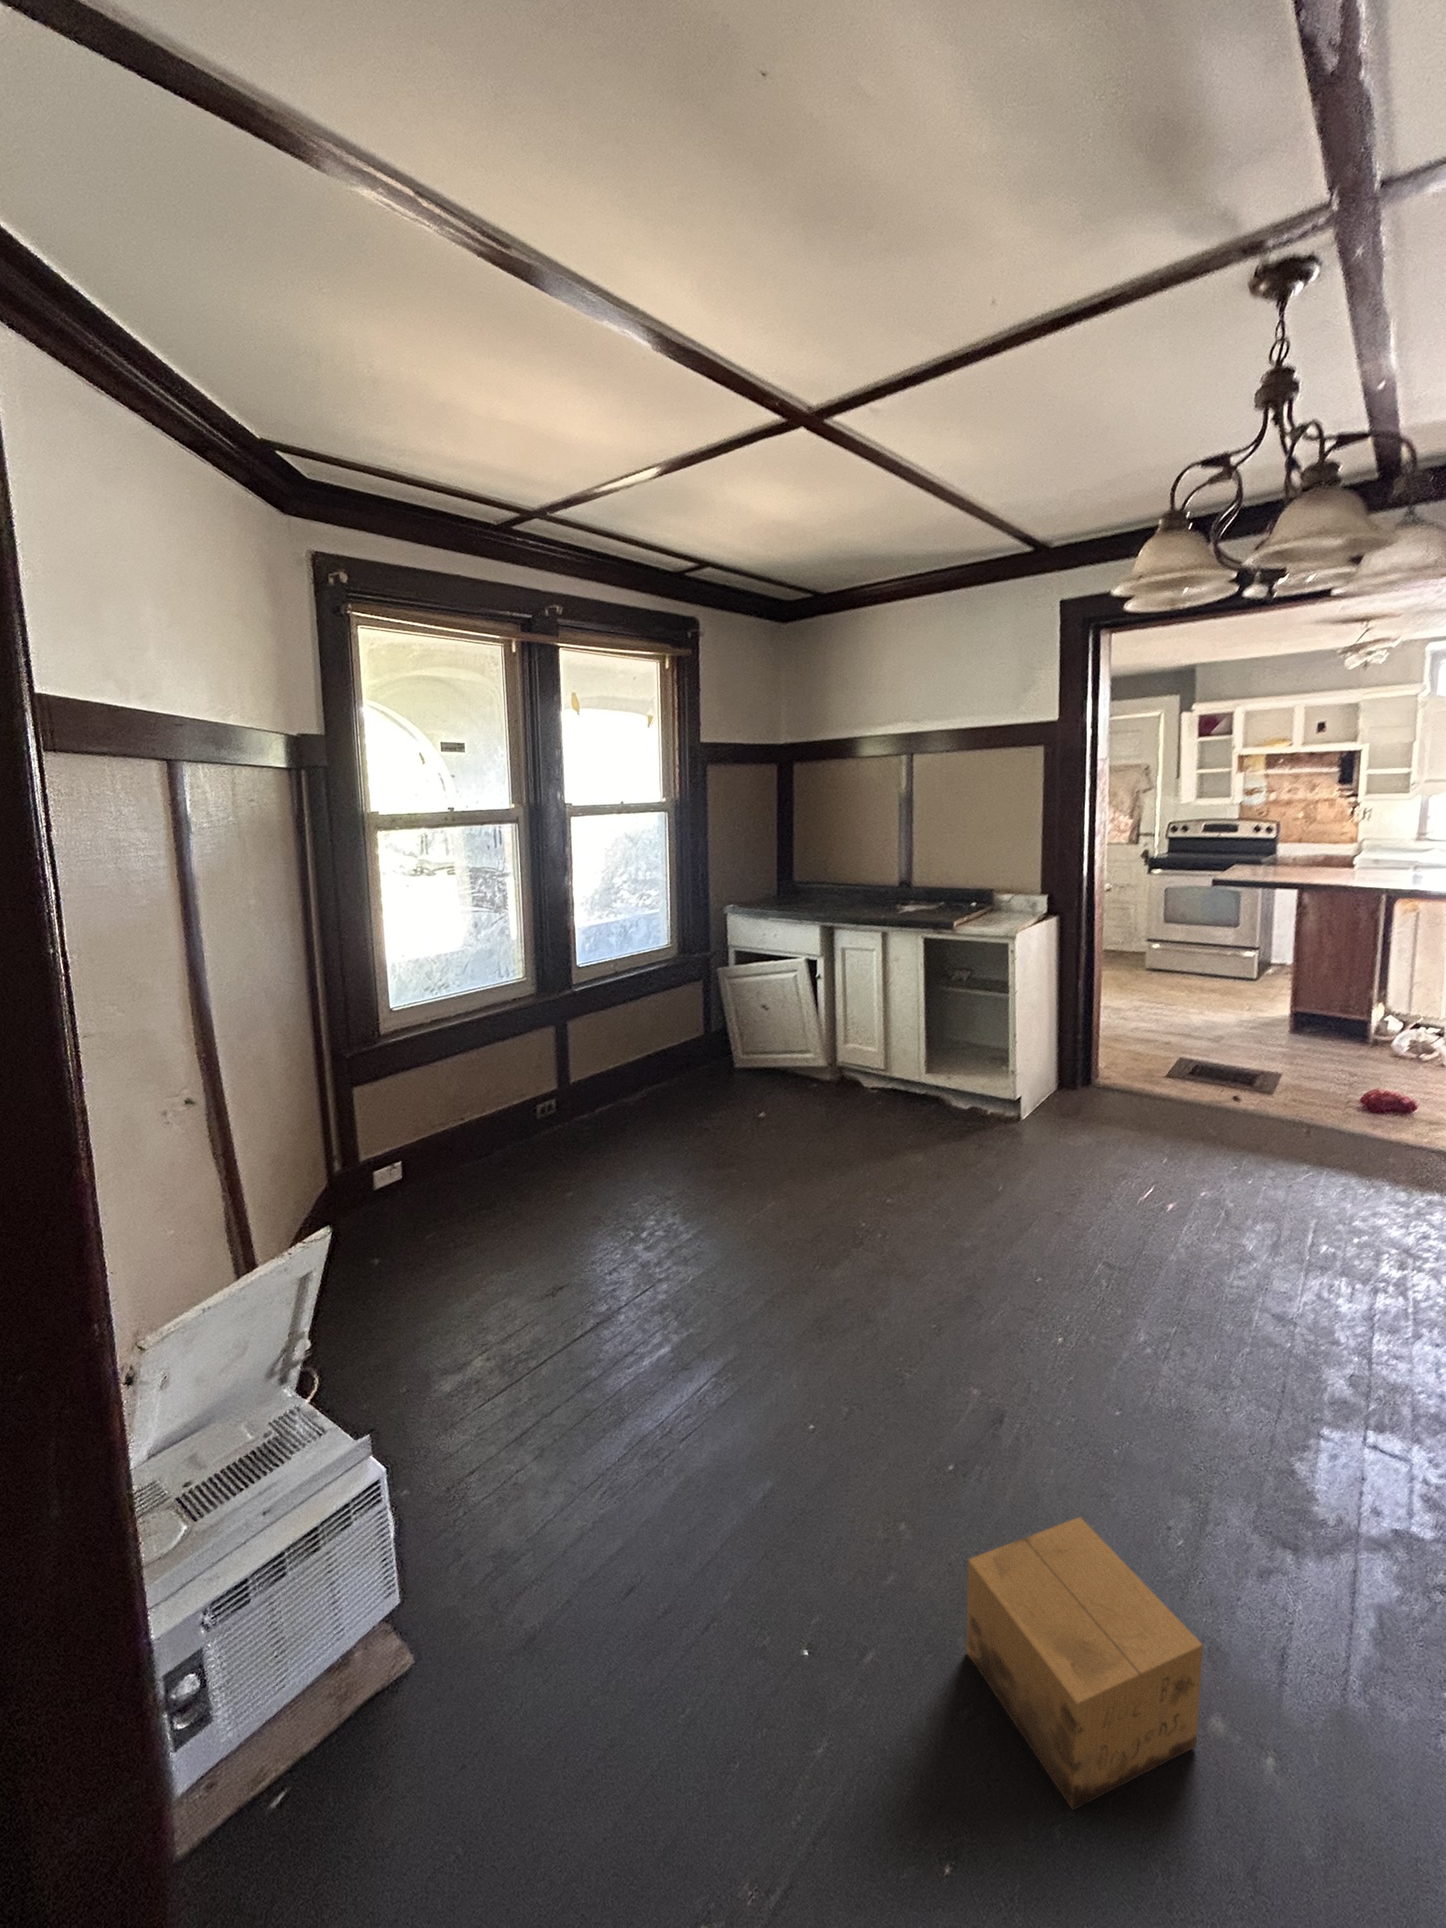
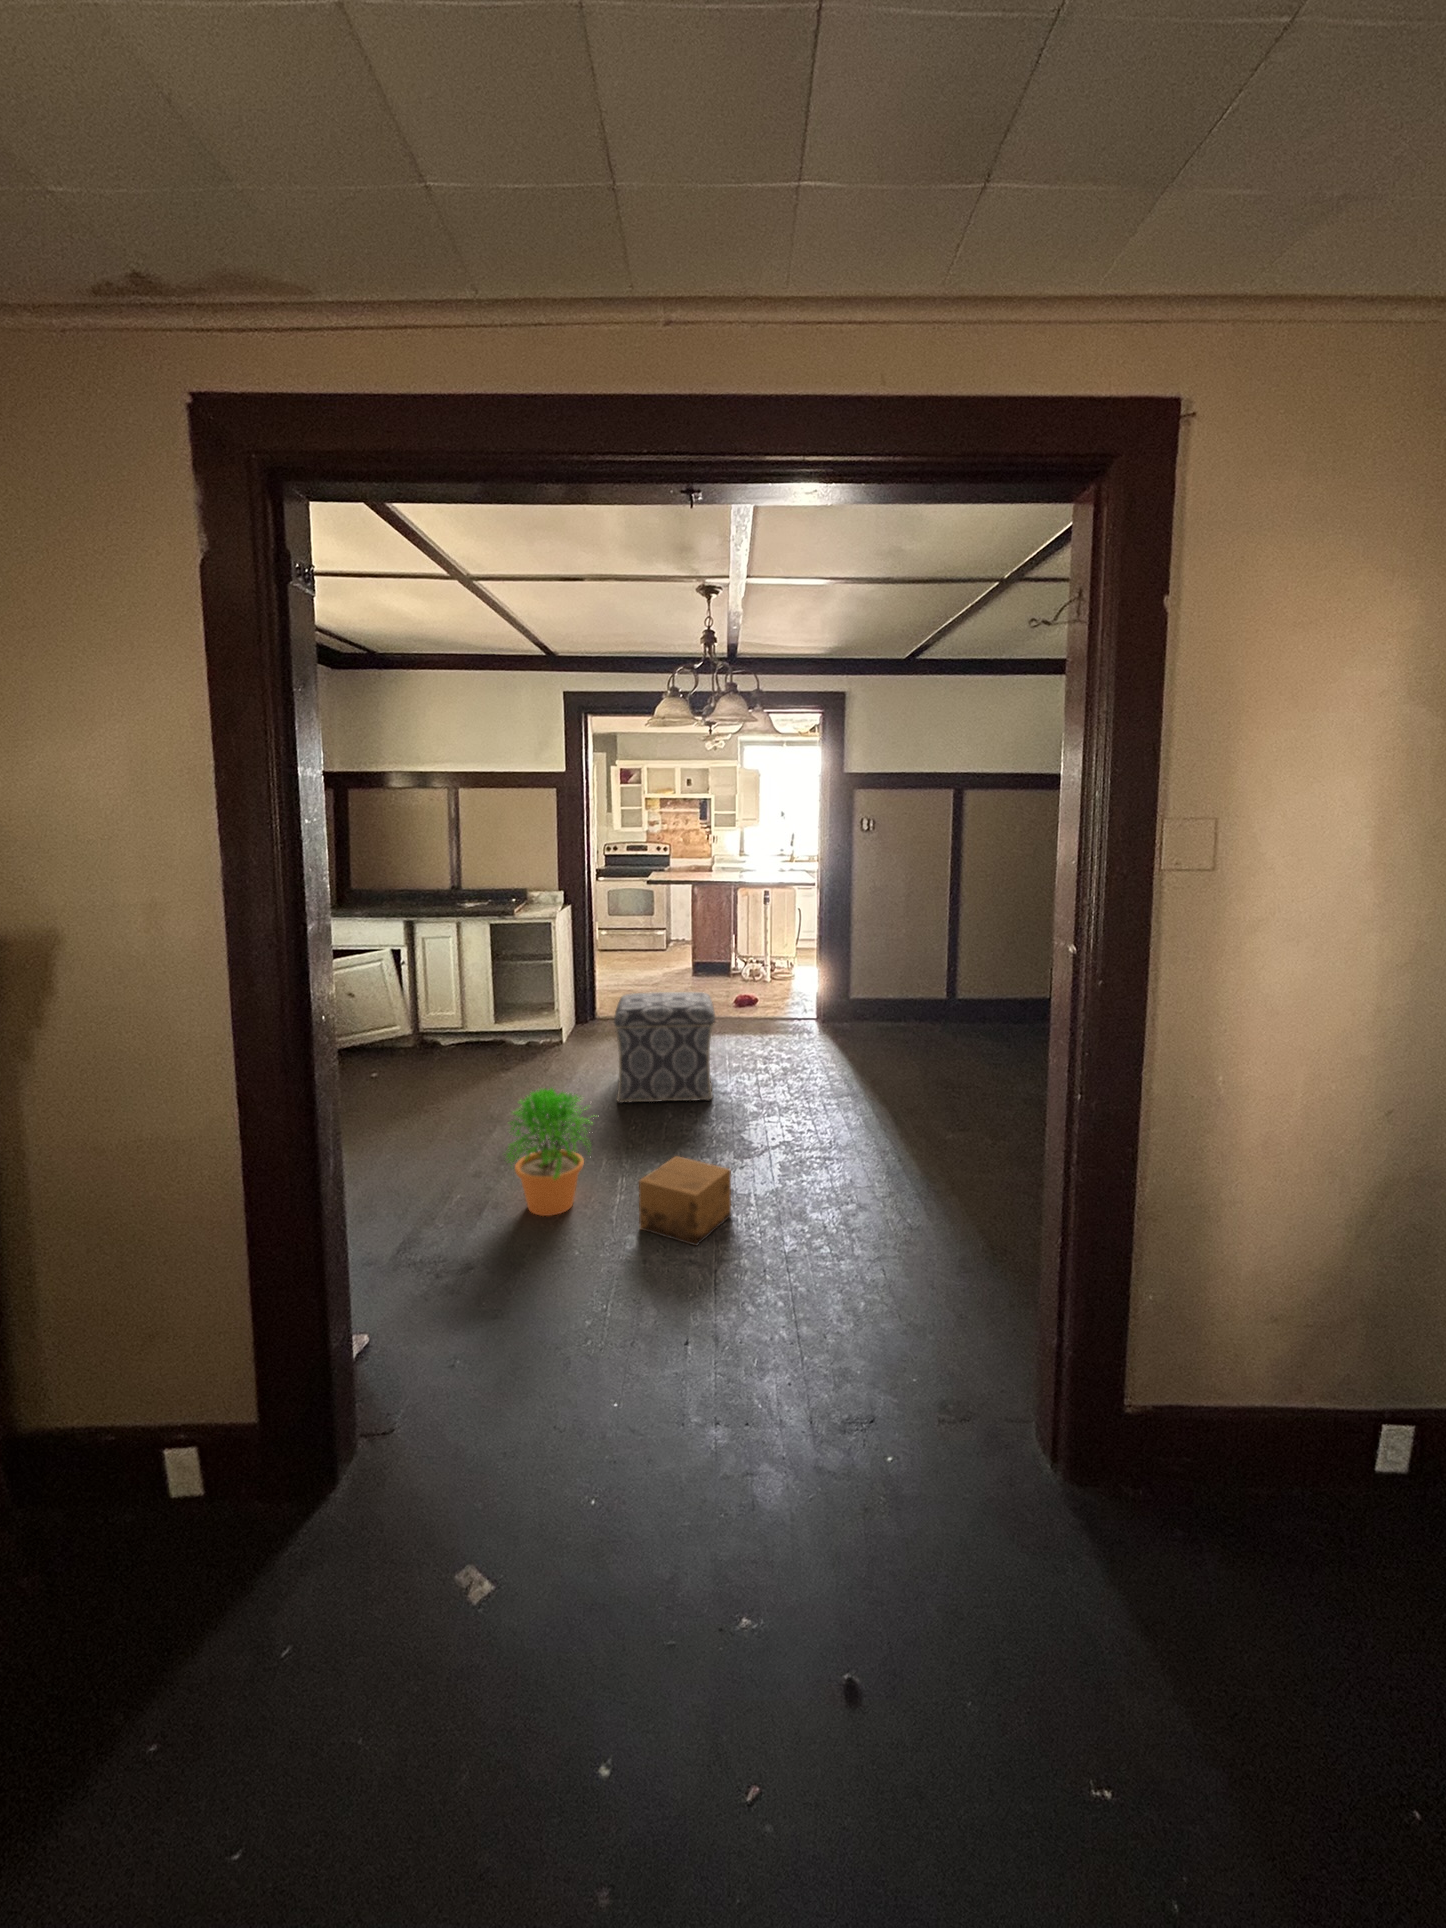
ottoman: none [1057,1084,1275,1328] -> present [614,992,715,1103]
potted plant: none [755,1271,938,1510] -> present [506,1088,593,1216]

